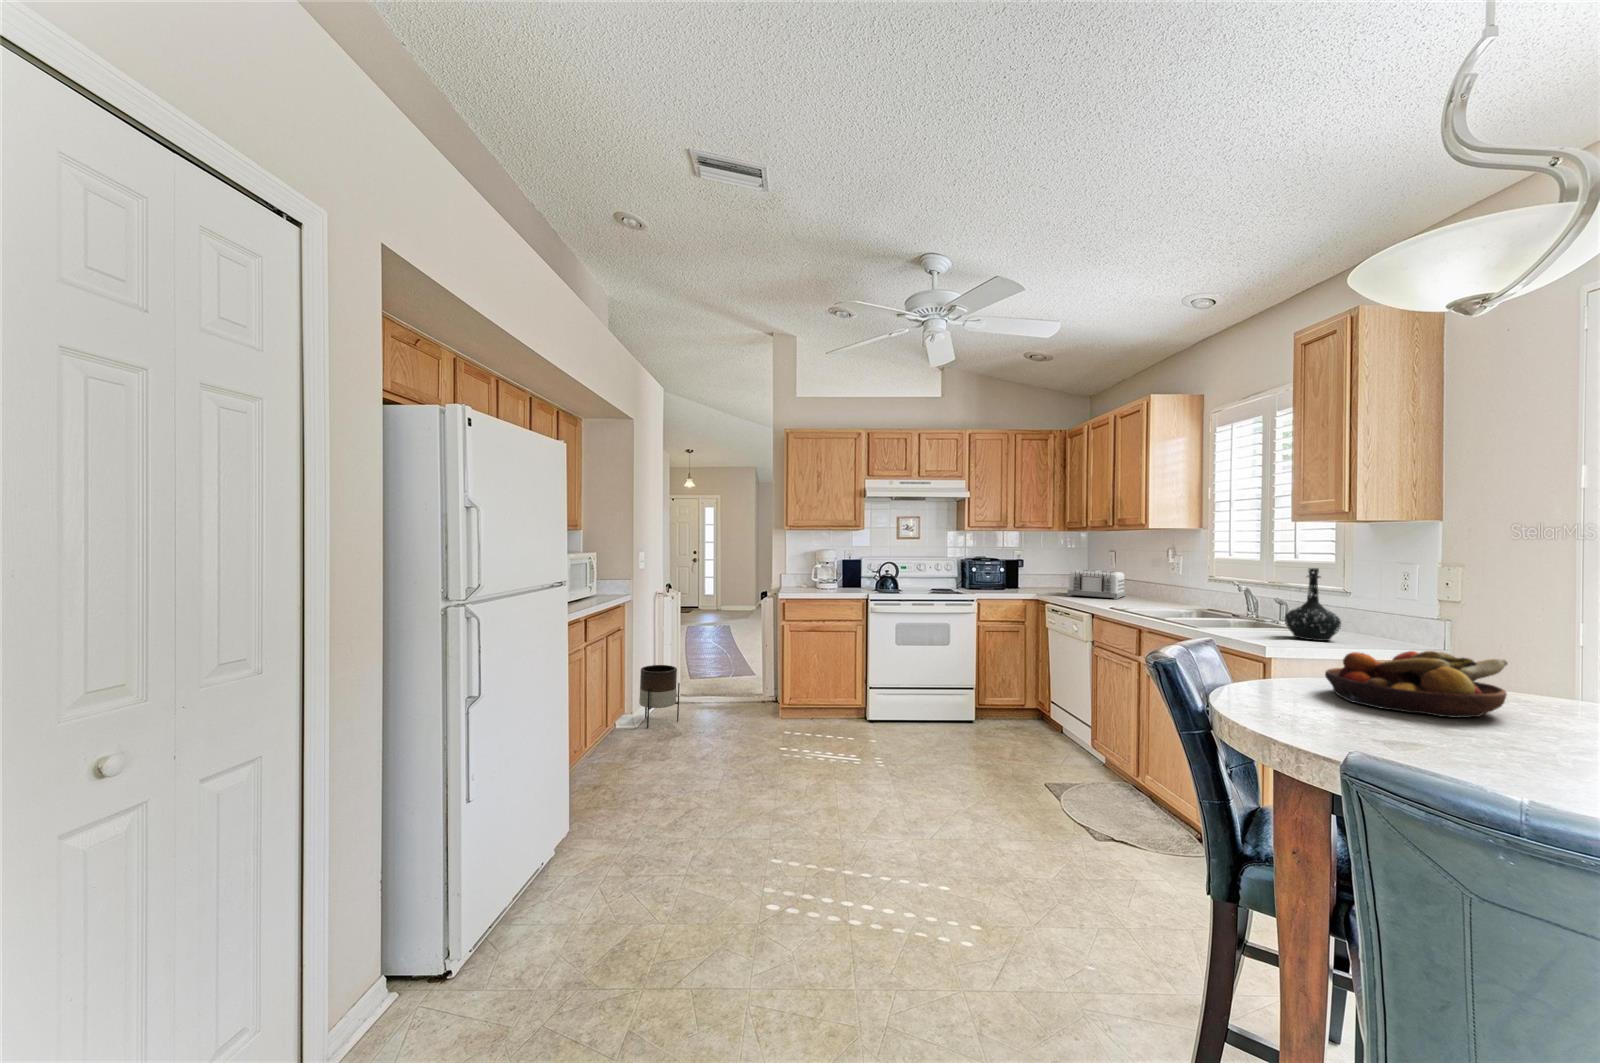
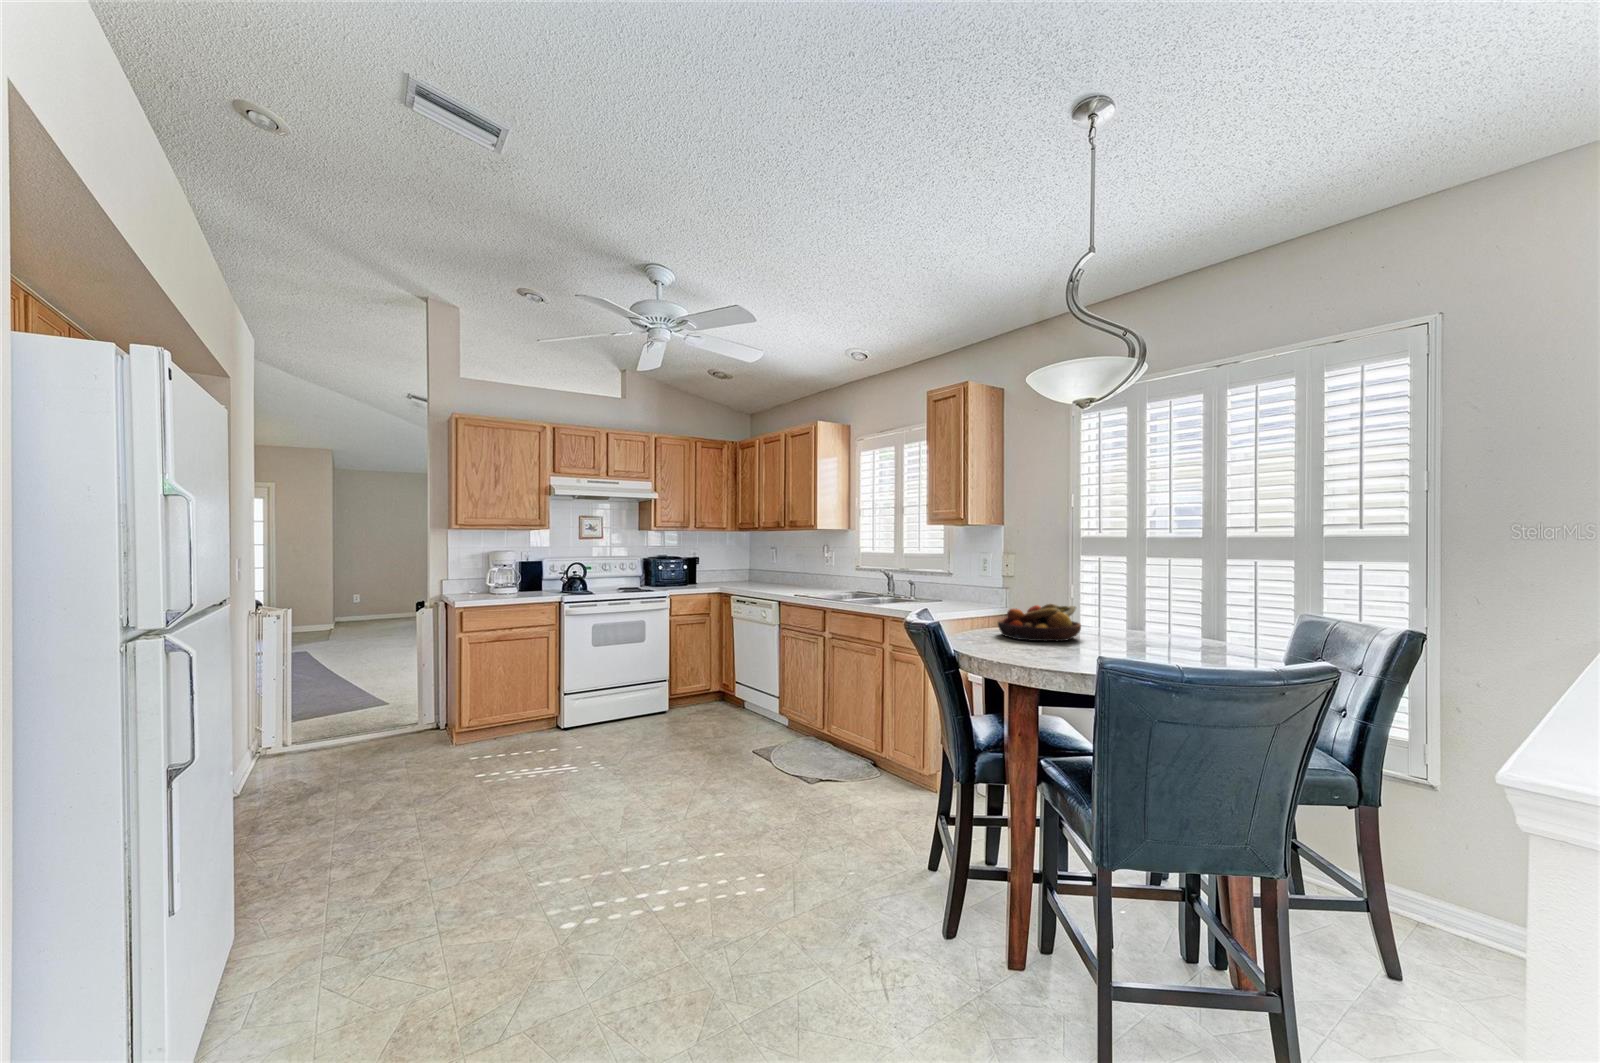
bottle: present [1284,568,1341,641] -> none [925,557,957,608]
toaster: present [1068,570,1126,600] -> none [748,564,789,589]
planter: present [639,665,680,729] -> none [251,706,315,792]

